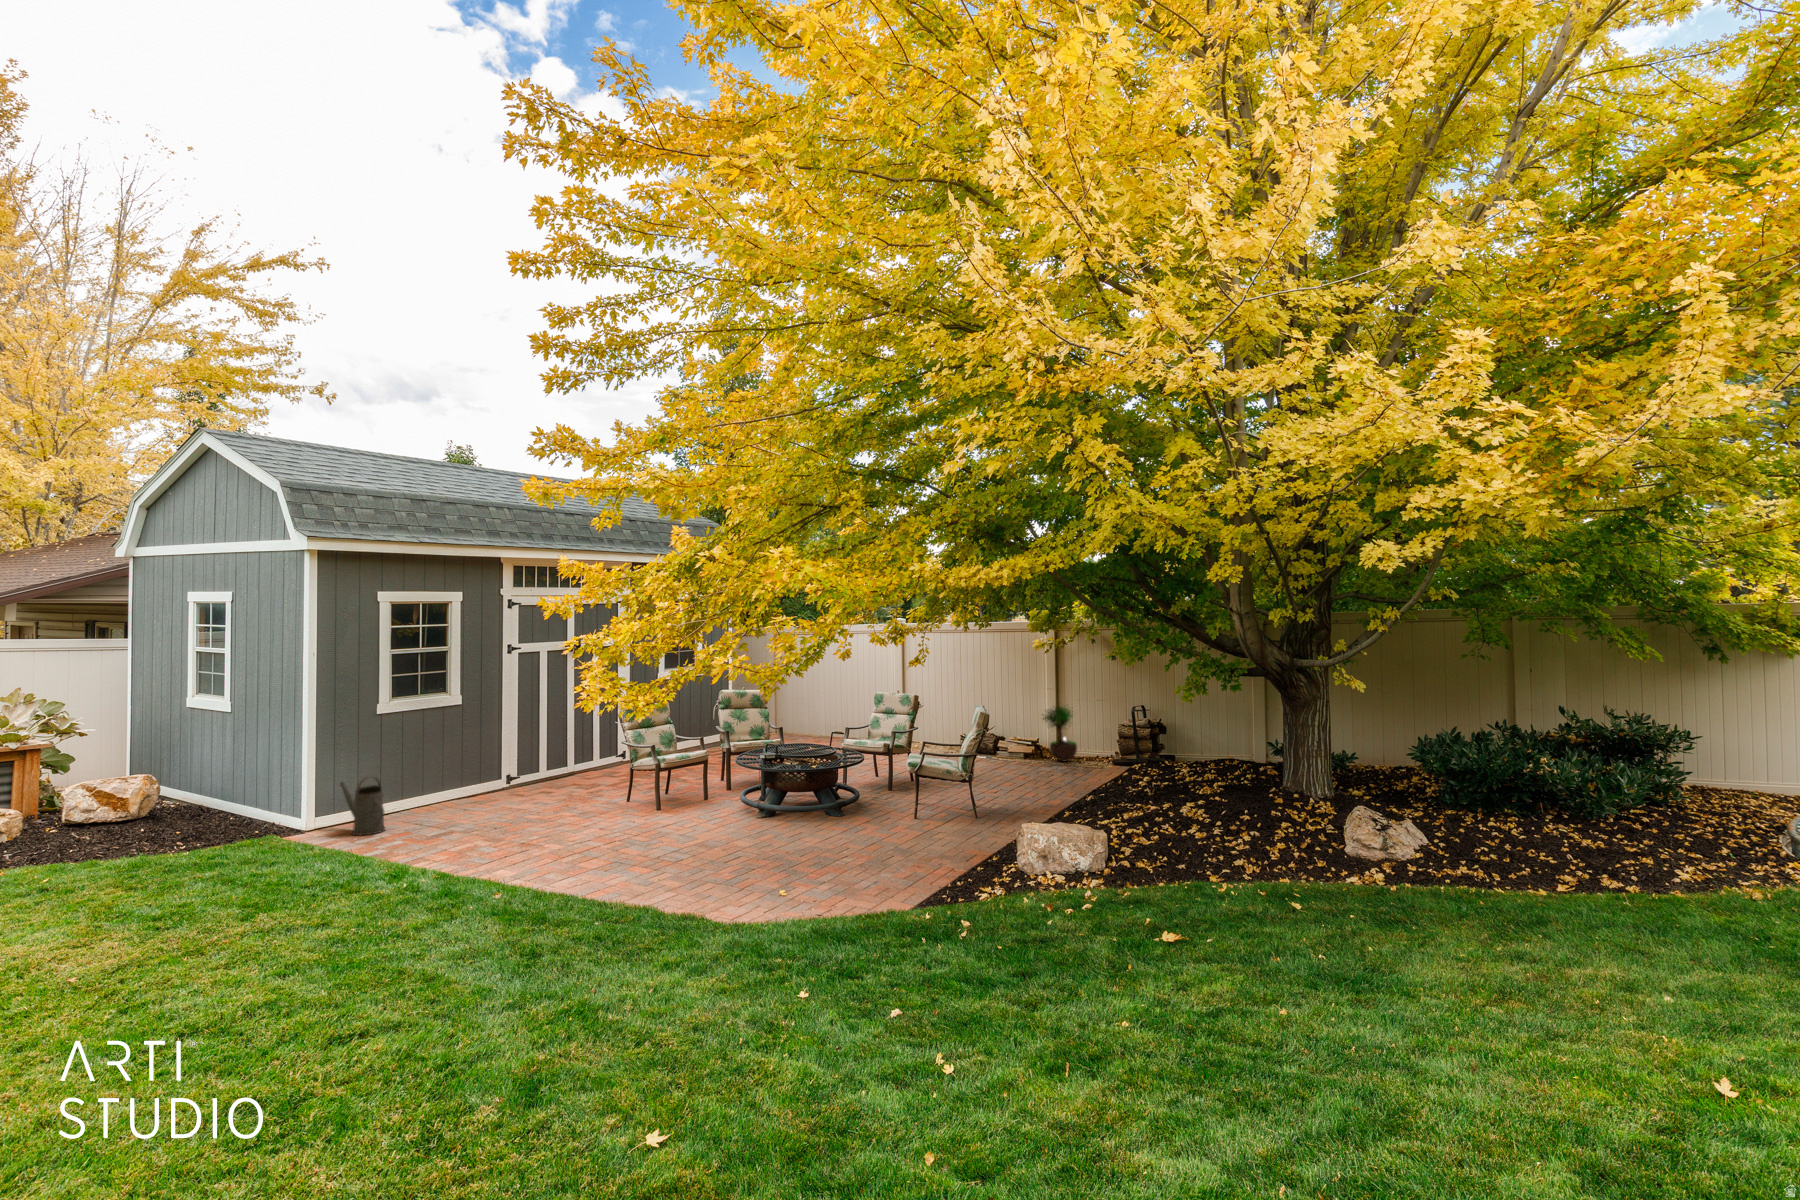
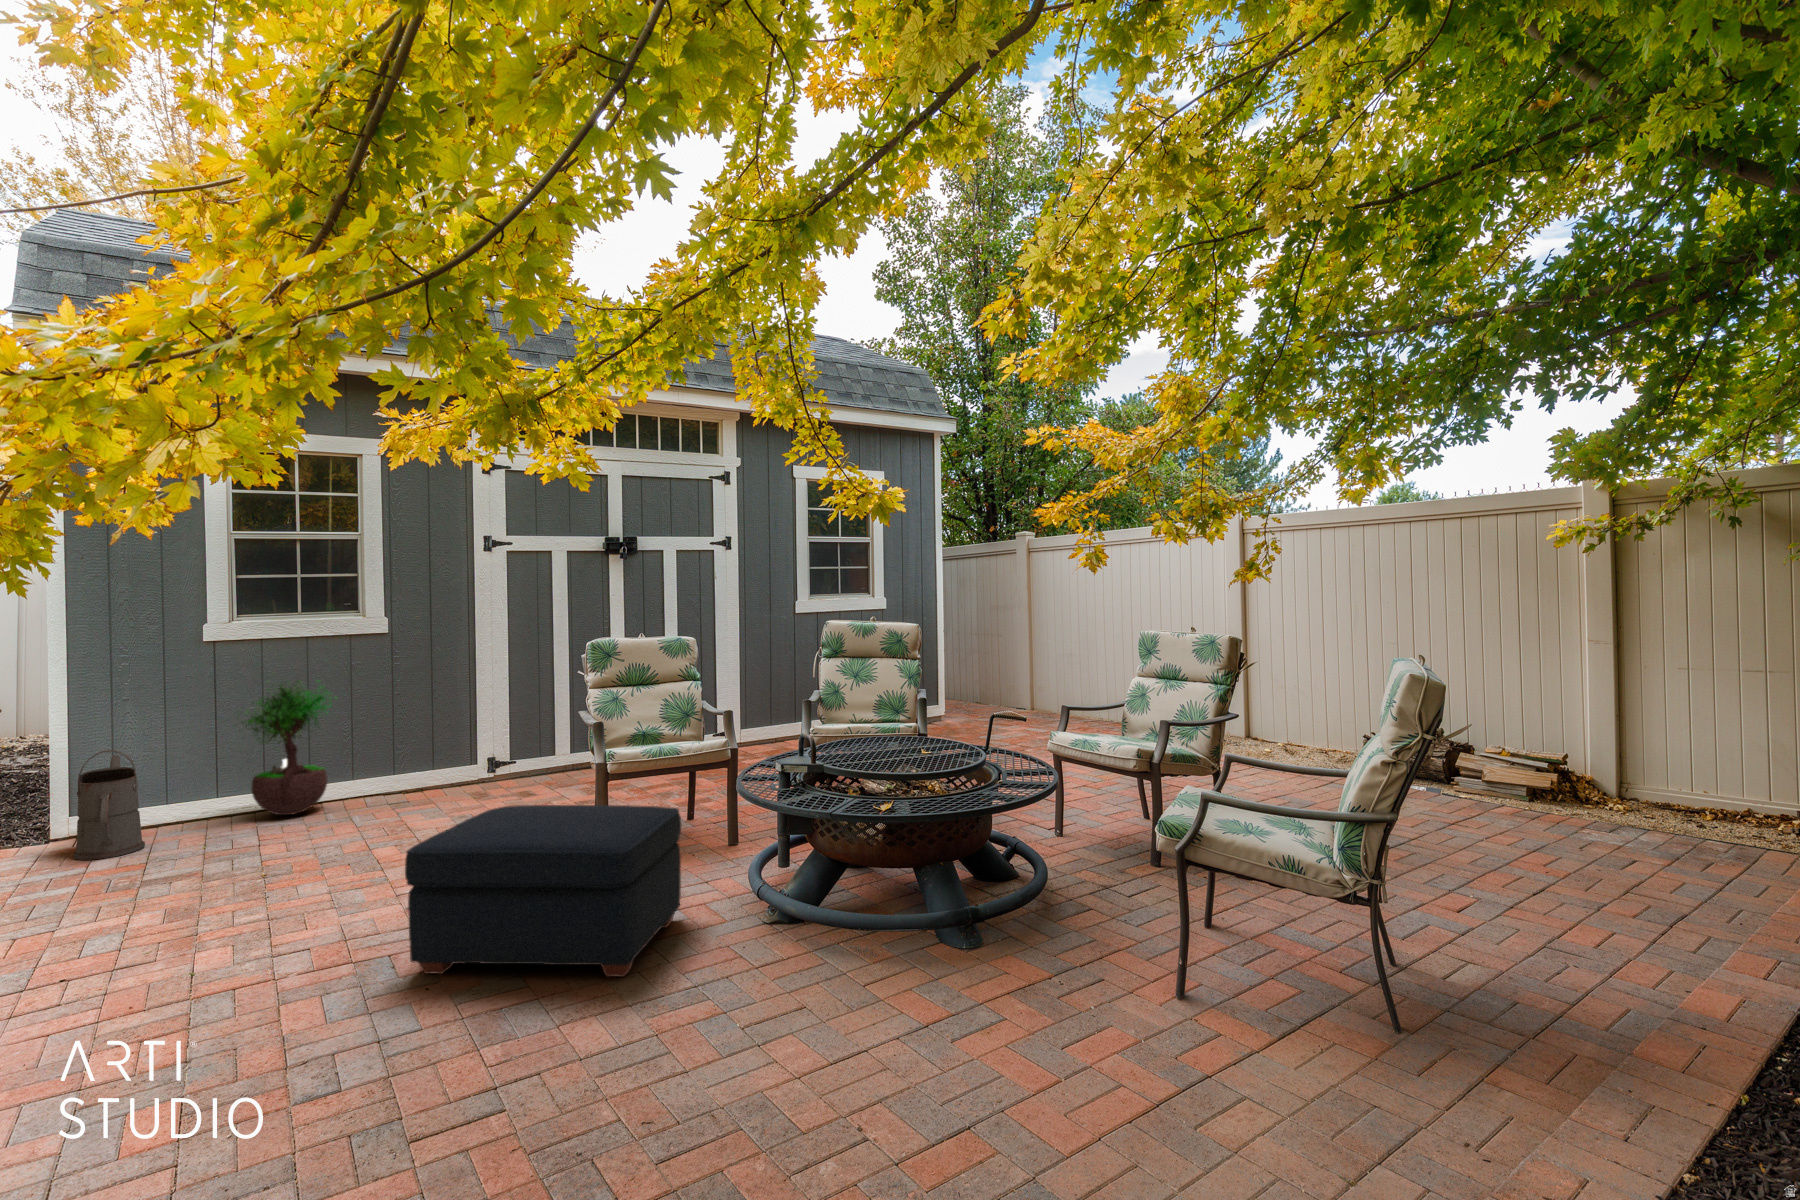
potted tree: present [1042,705,1077,761] -> present [238,680,333,815]
ottoman: none [649,774,740,839] -> present [405,805,681,977]

